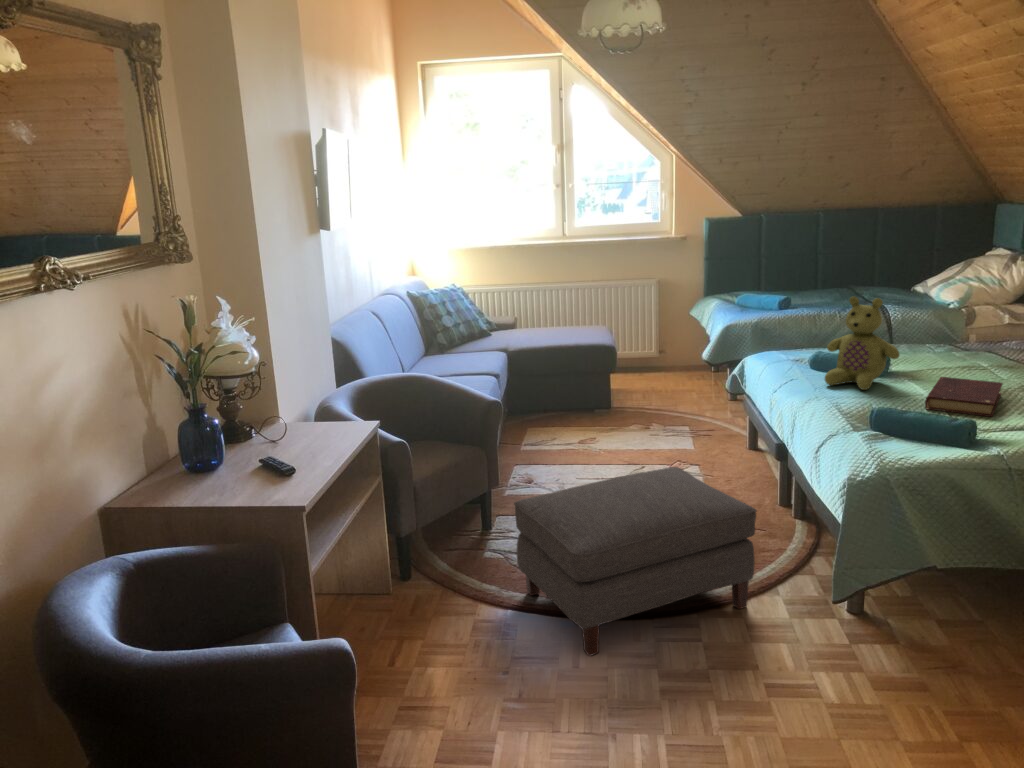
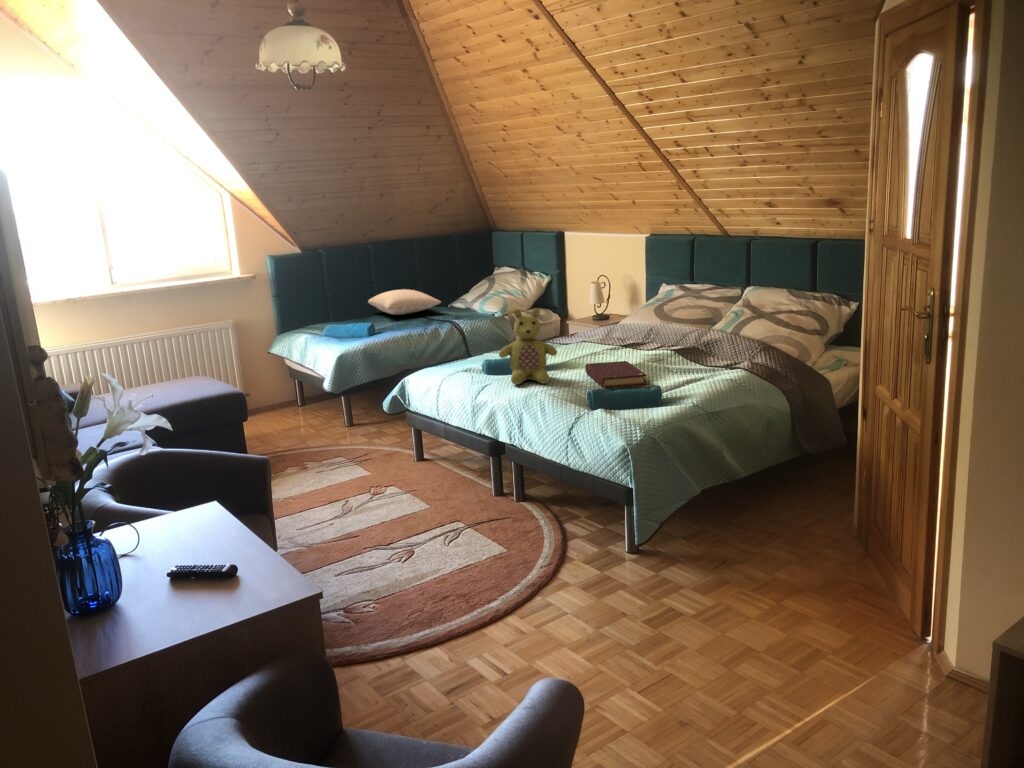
pillow: none [811,265,887,292] -> present [368,289,441,315]
ottoman: present [514,467,757,656] -> none [373,478,569,662]

